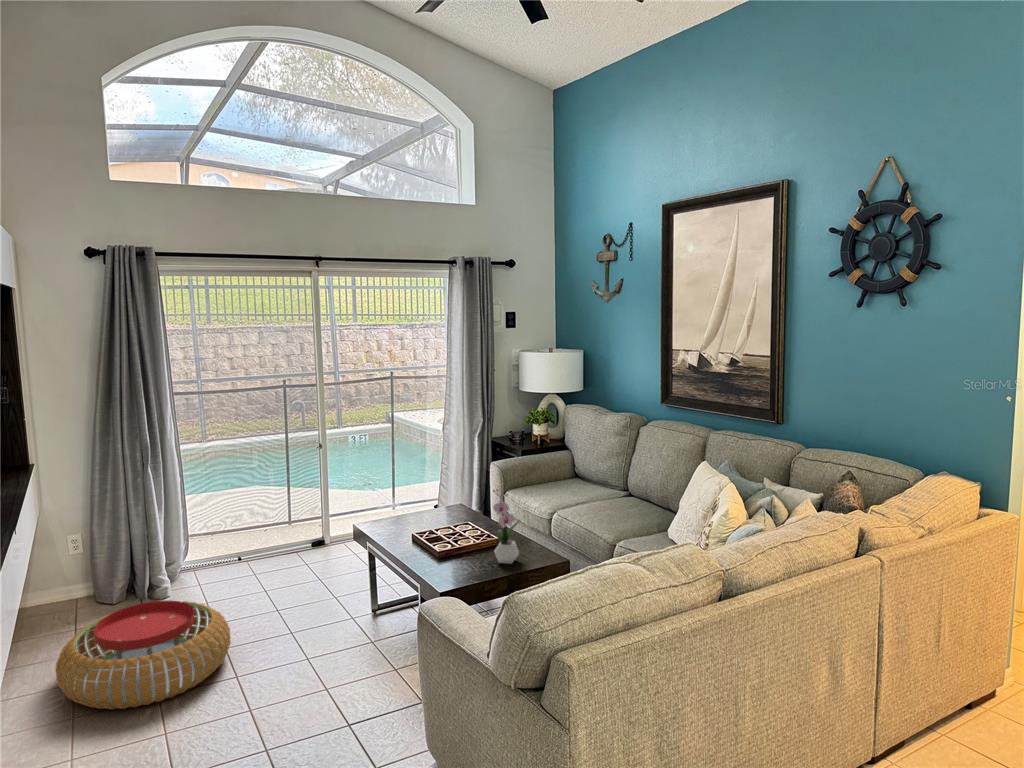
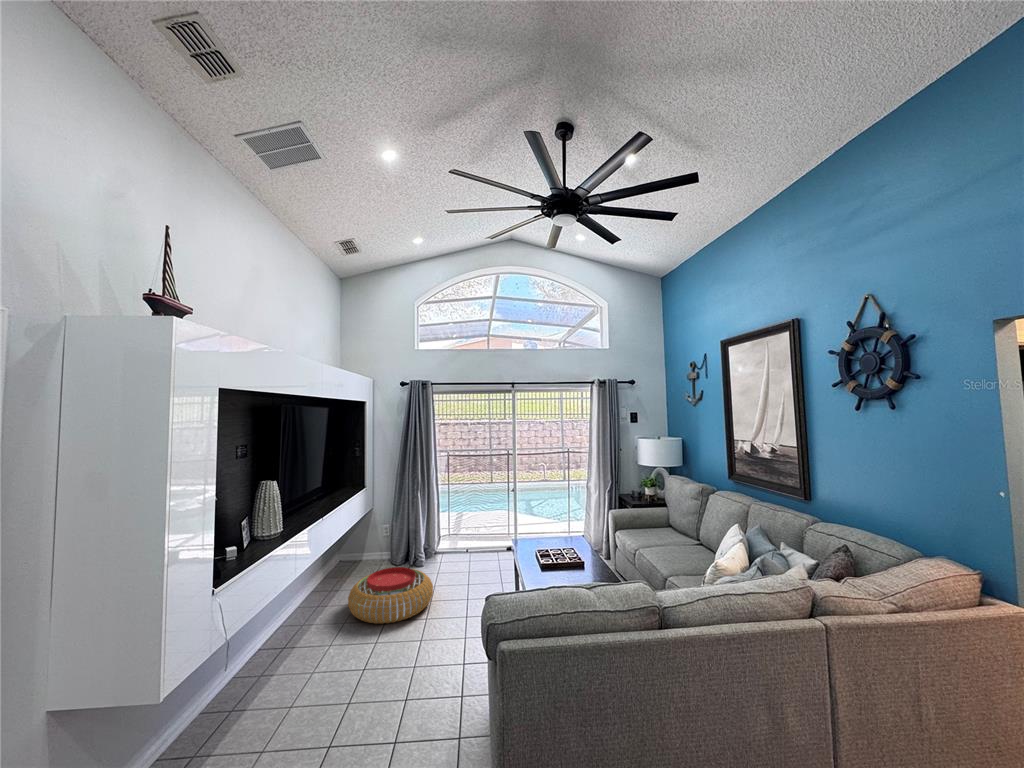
flower arrangement: present [493,489,519,564] -> none [566,526,588,578]

